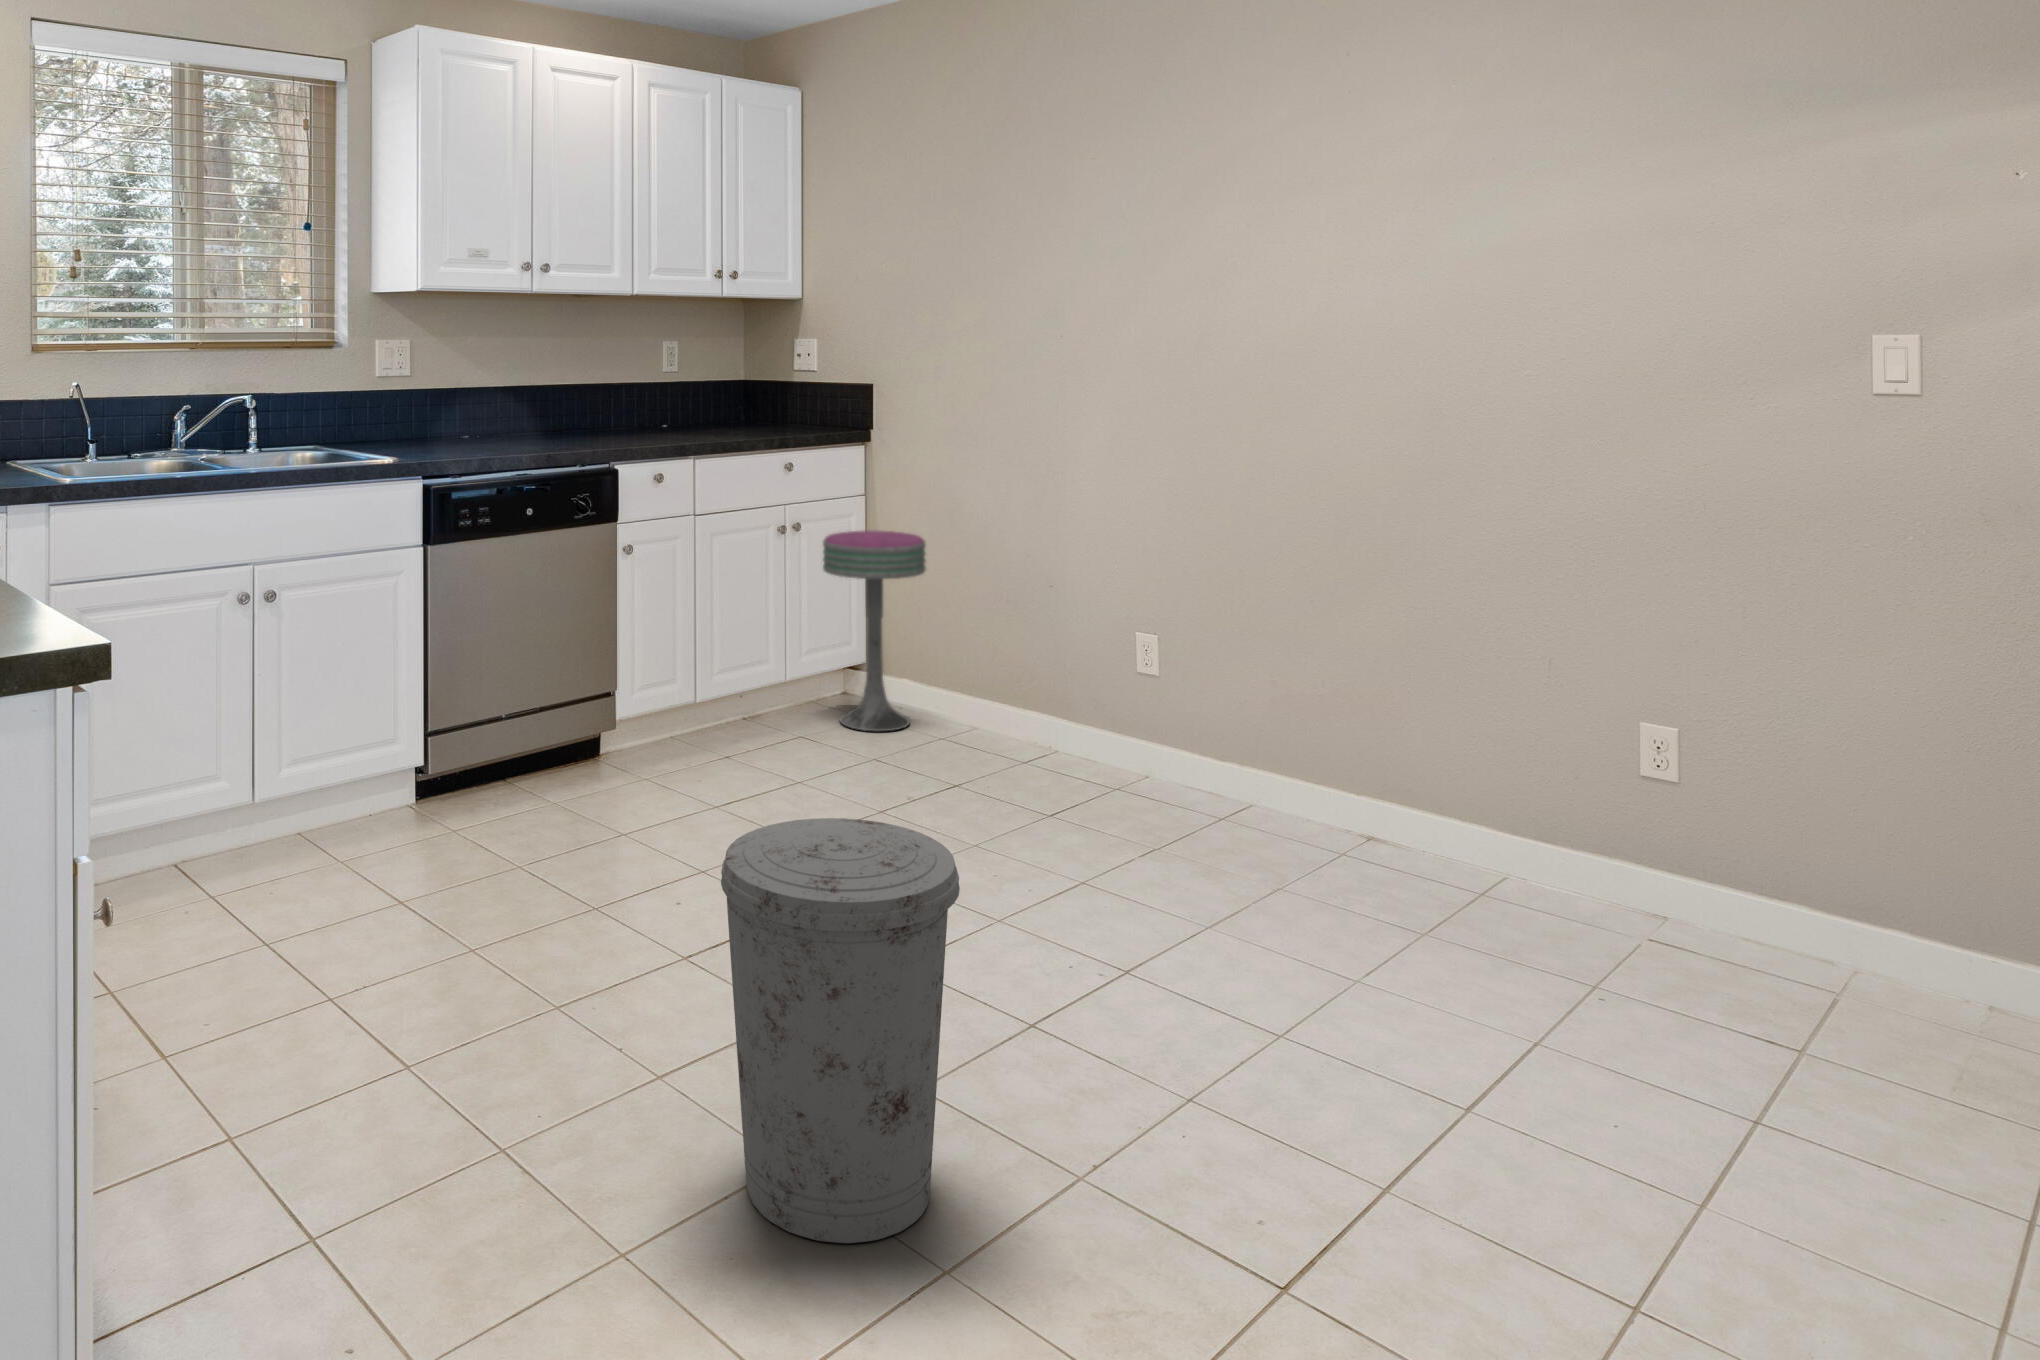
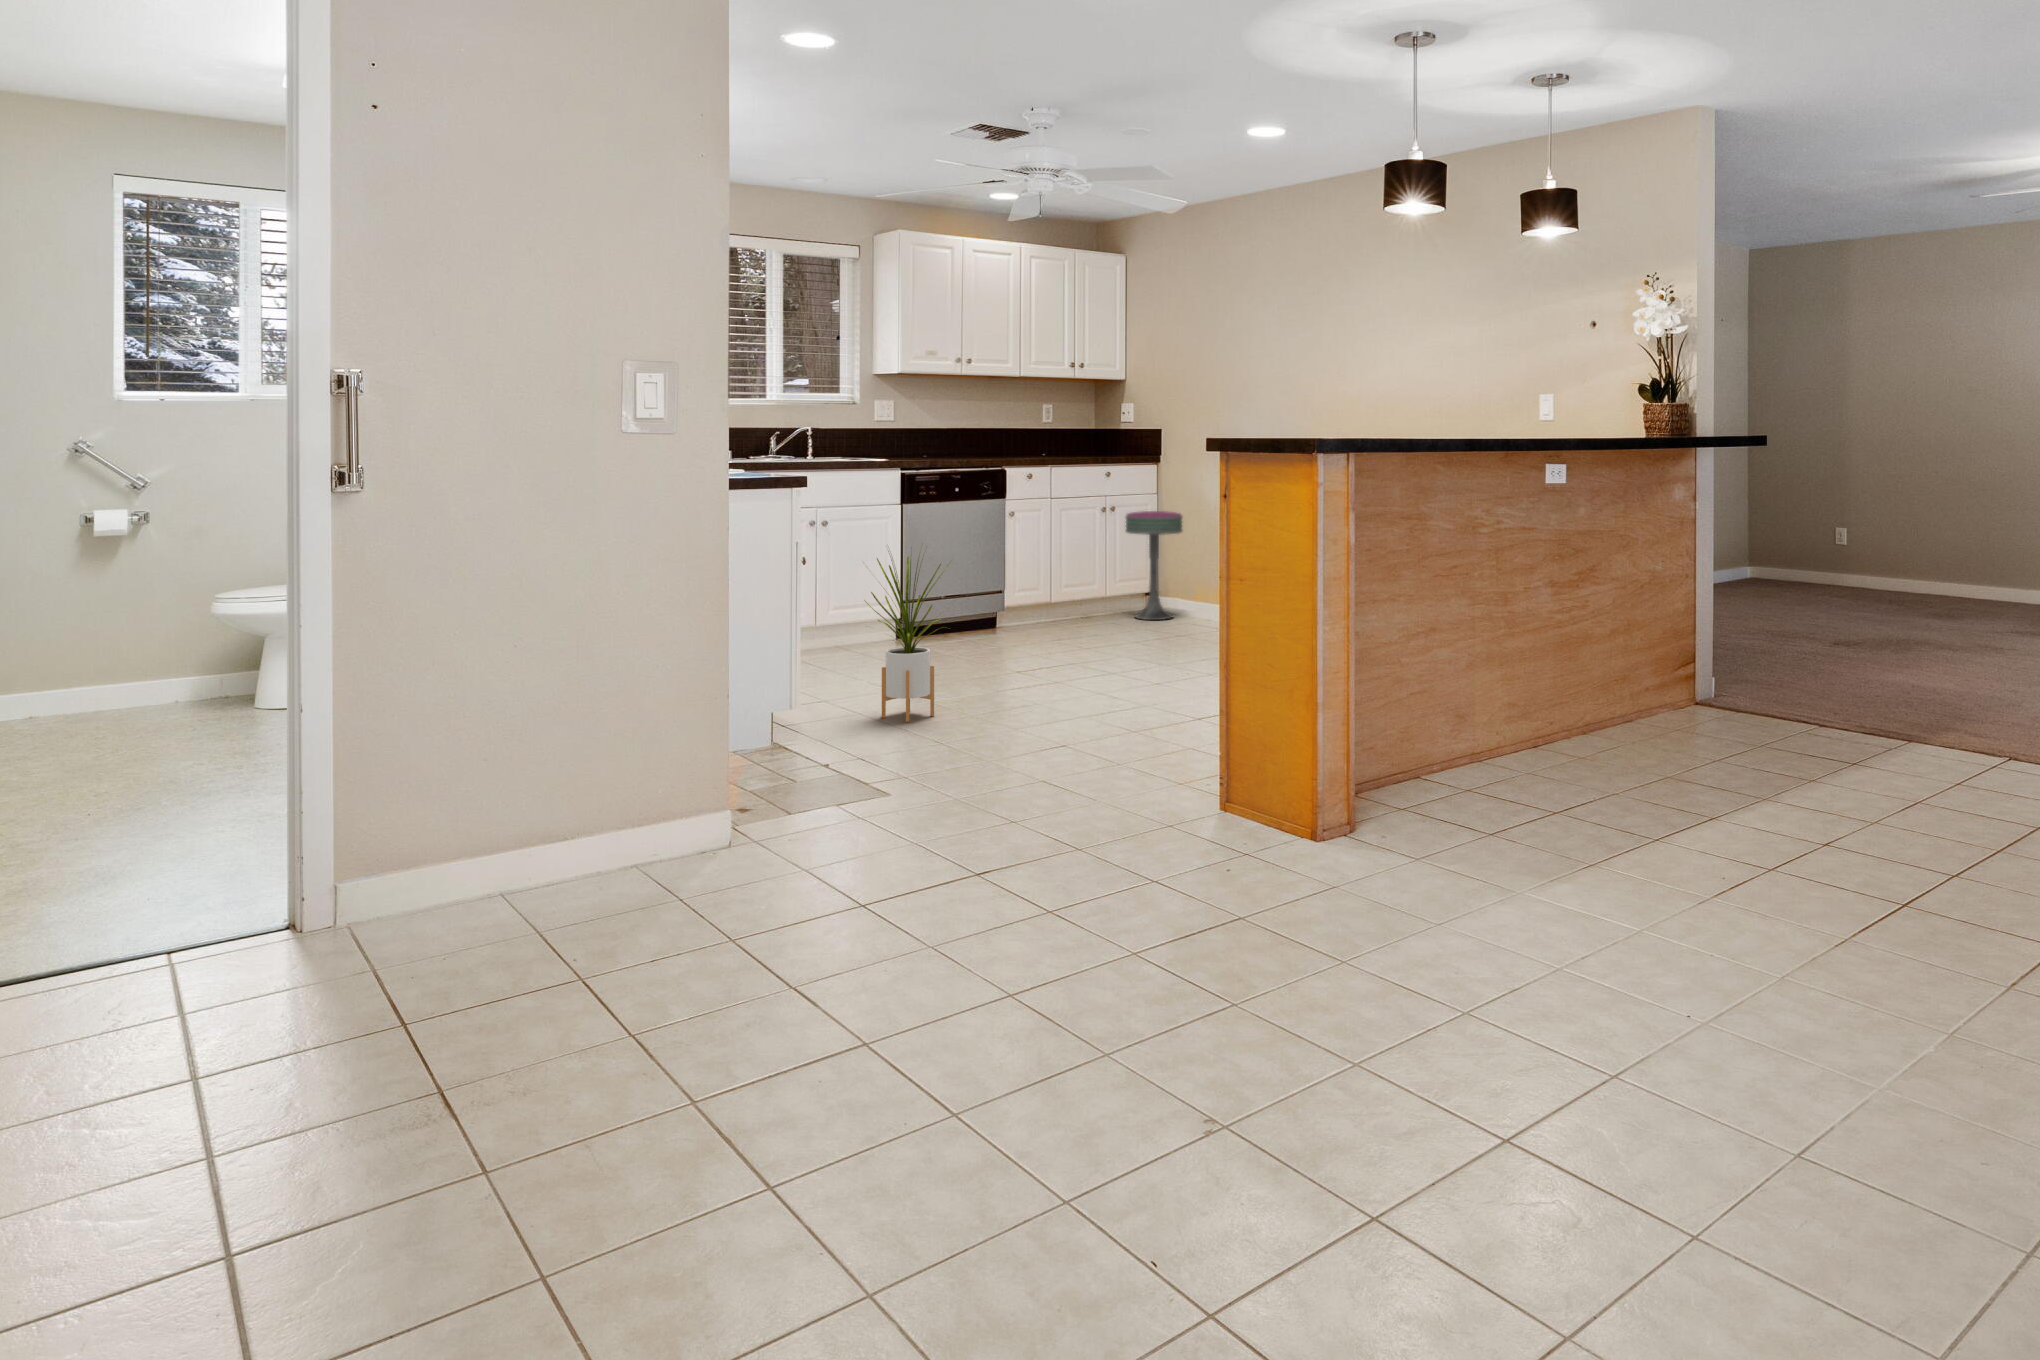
house plant: none [309,742,565,1263] -> present [865,550,950,722]
trash can: present [721,818,960,1243] -> none [1017,580,1107,720]

